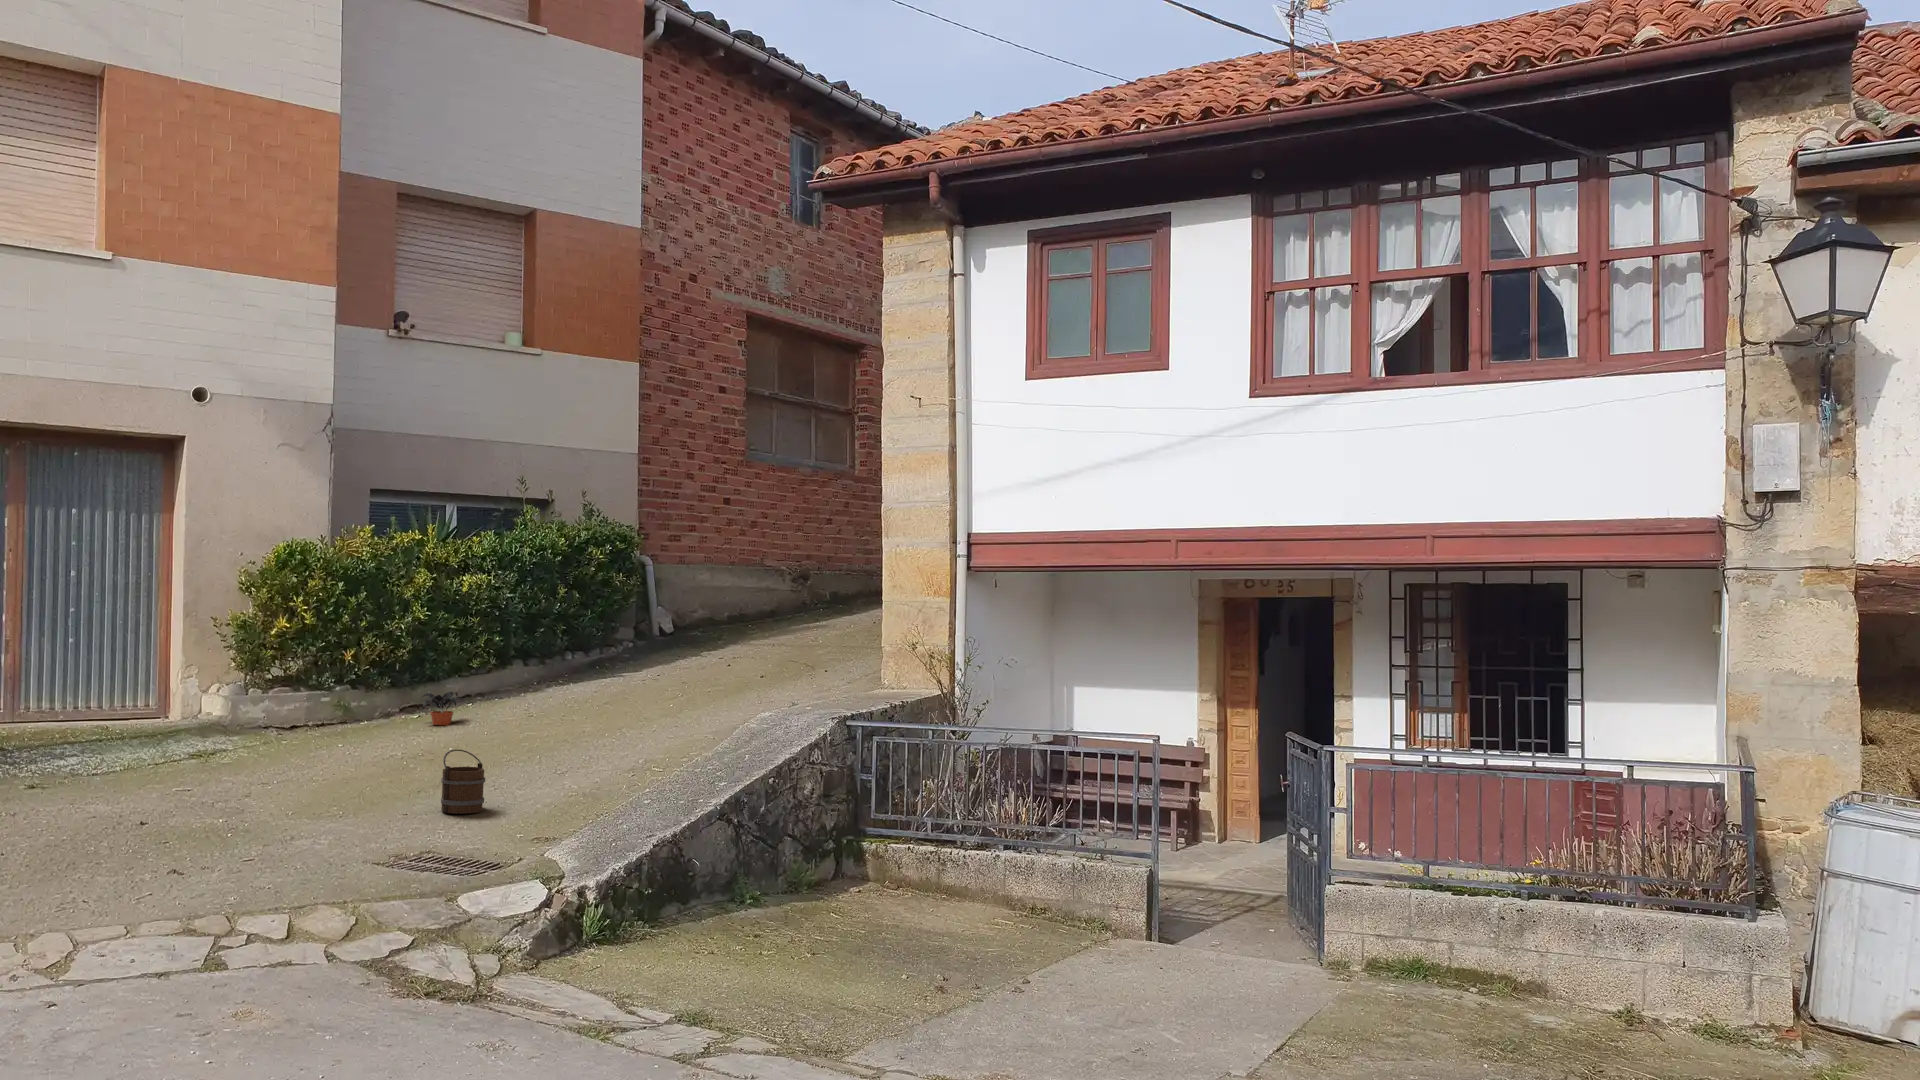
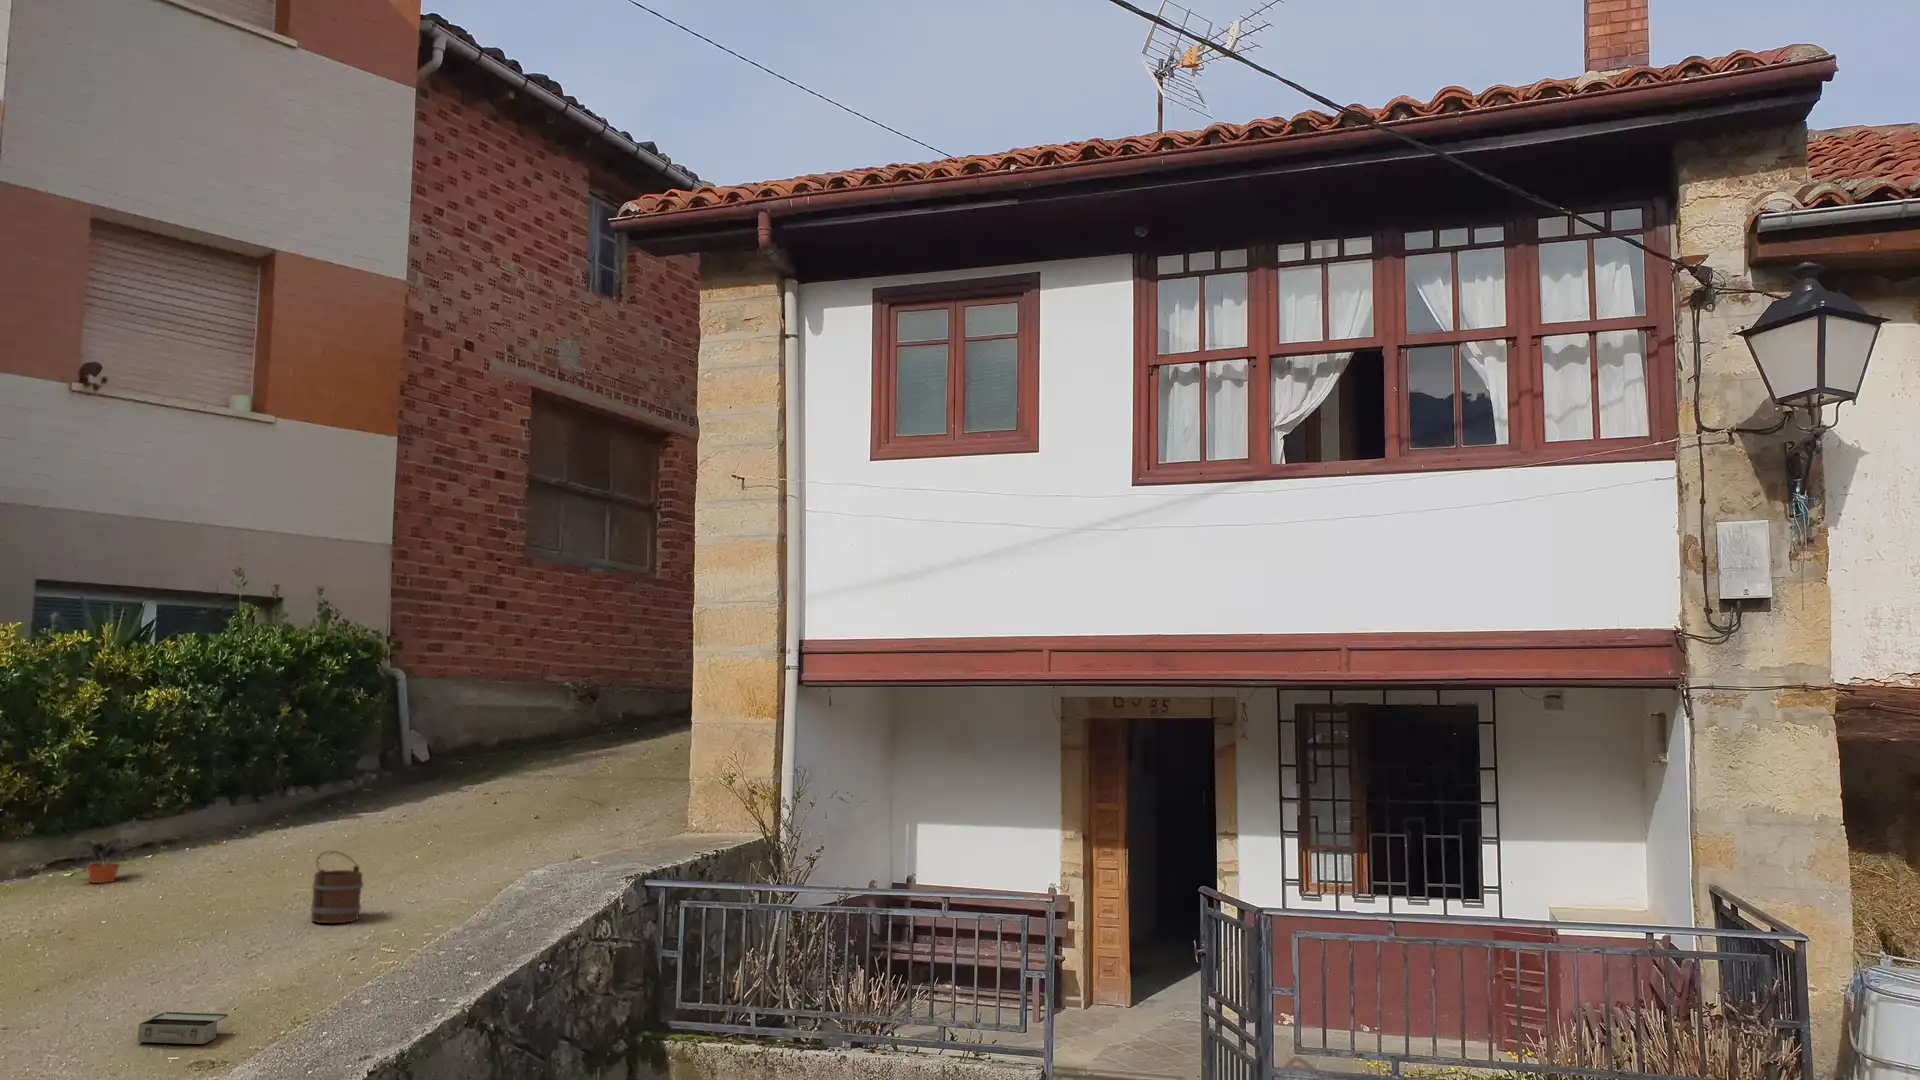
bucket: present [441,749,485,814] -> present [311,851,363,923]
toolbox: none [495,805,553,826] -> present [138,1012,228,1044]

